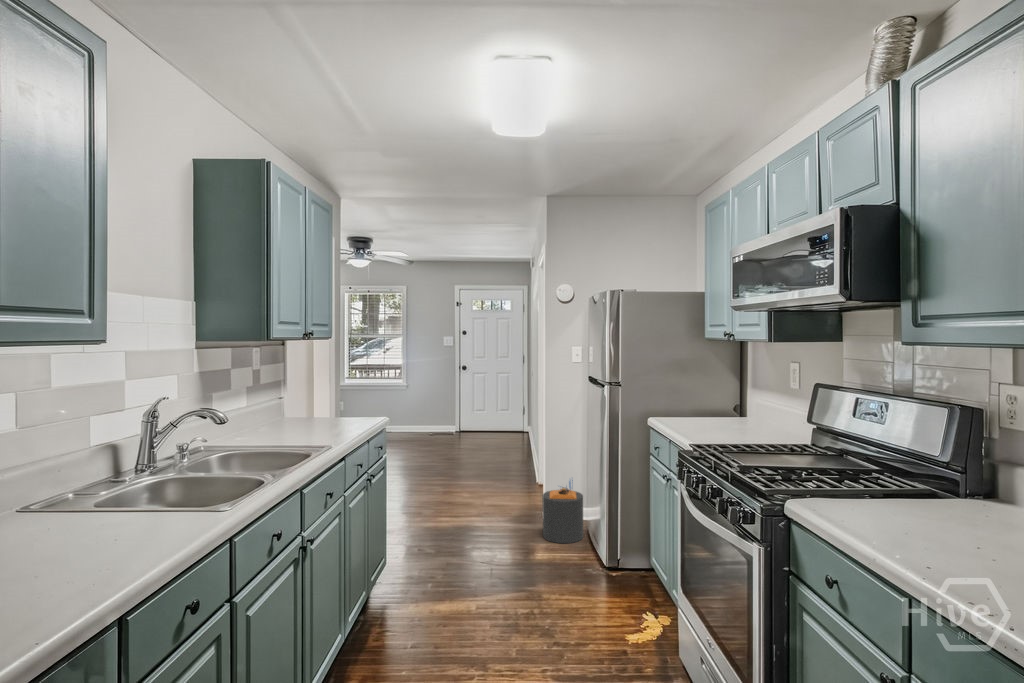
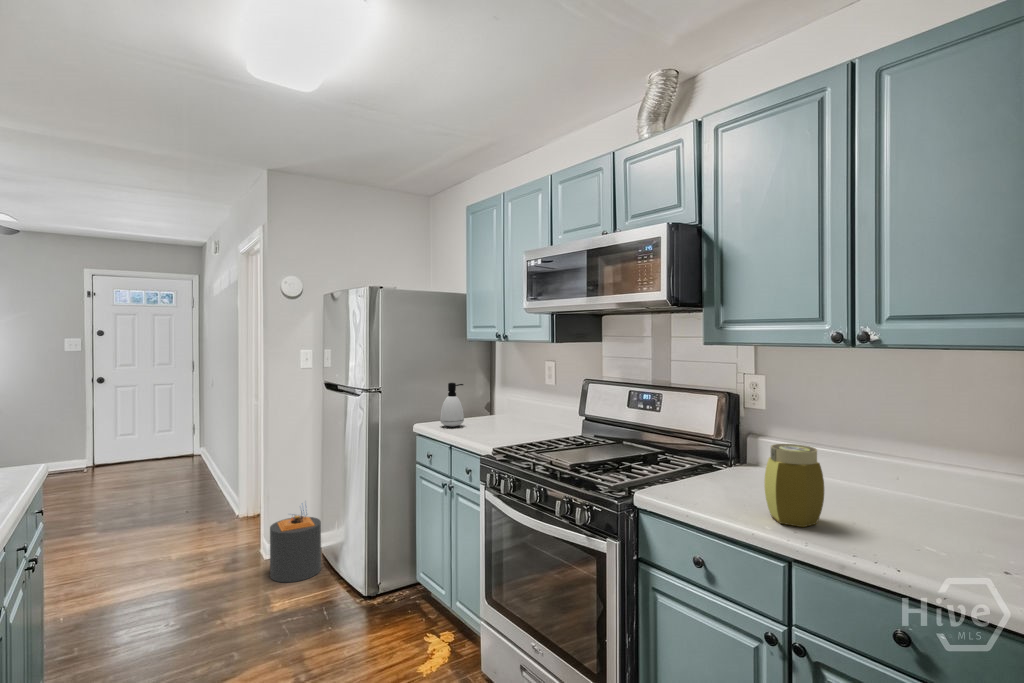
soap dispenser: none [670,380,694,422] -> present [440,383,464,427]
jar: none [908,465,980,567] -> present [764,444,824,527]

